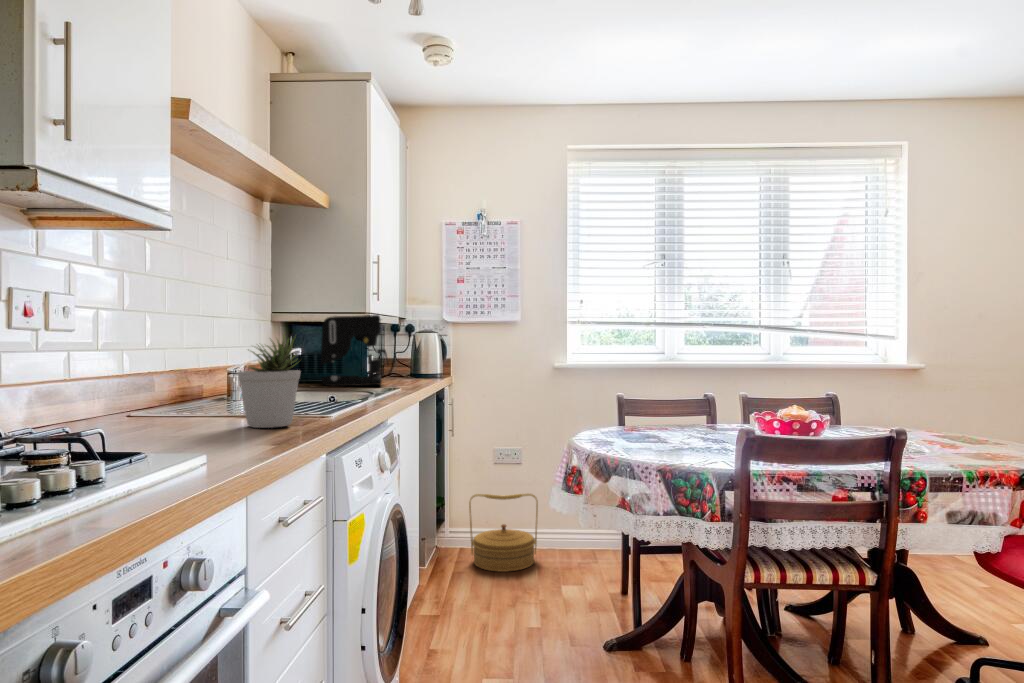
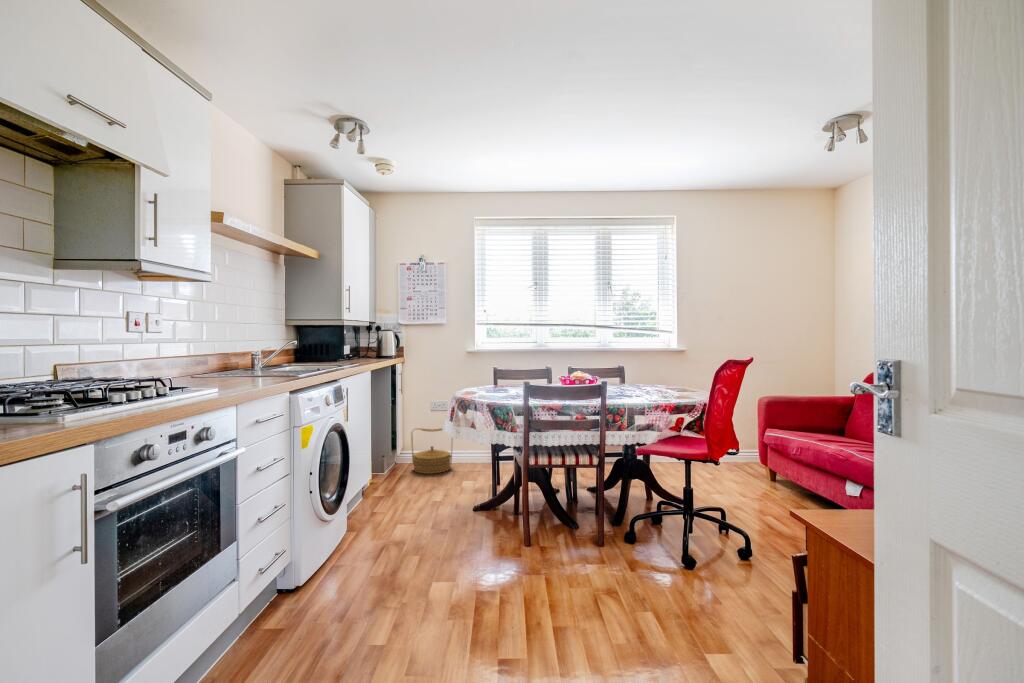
coffee maker: present [321,315,388,386] -> none [314,321,356,363]
potted plant: present [238,334,300,428] -> none [243,334,276,381]

